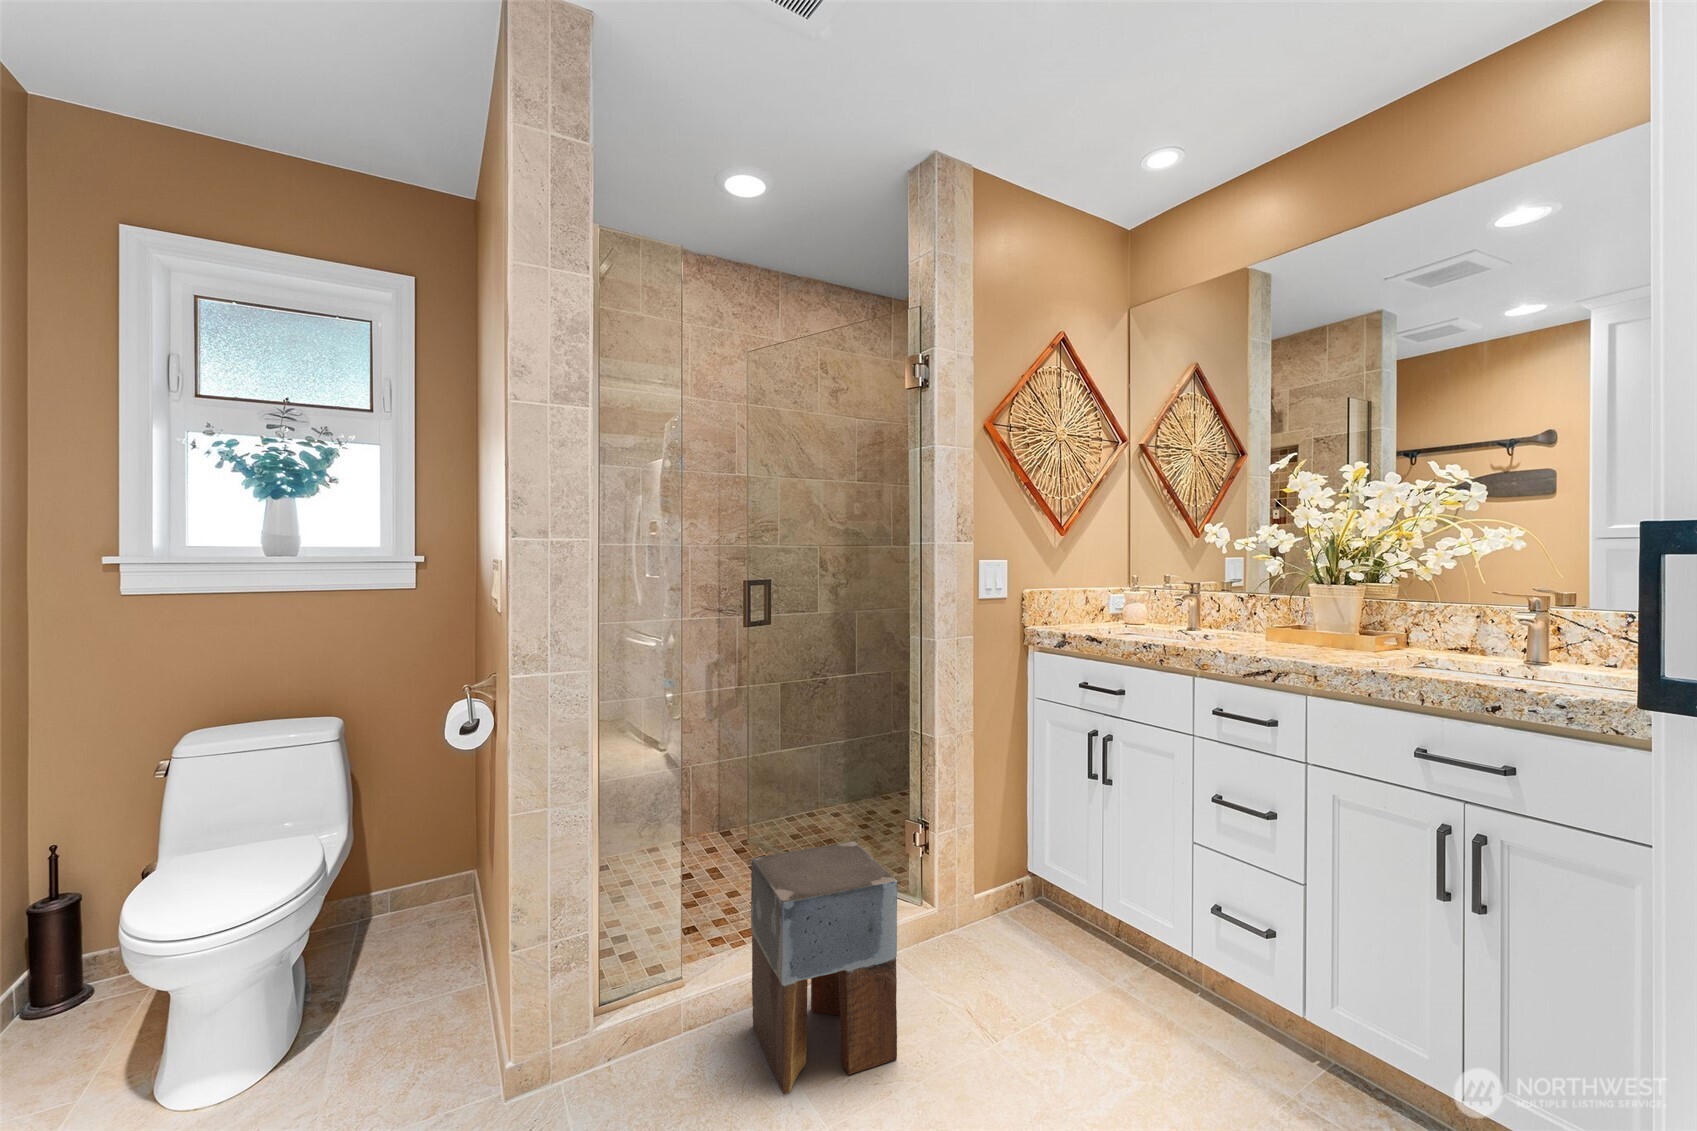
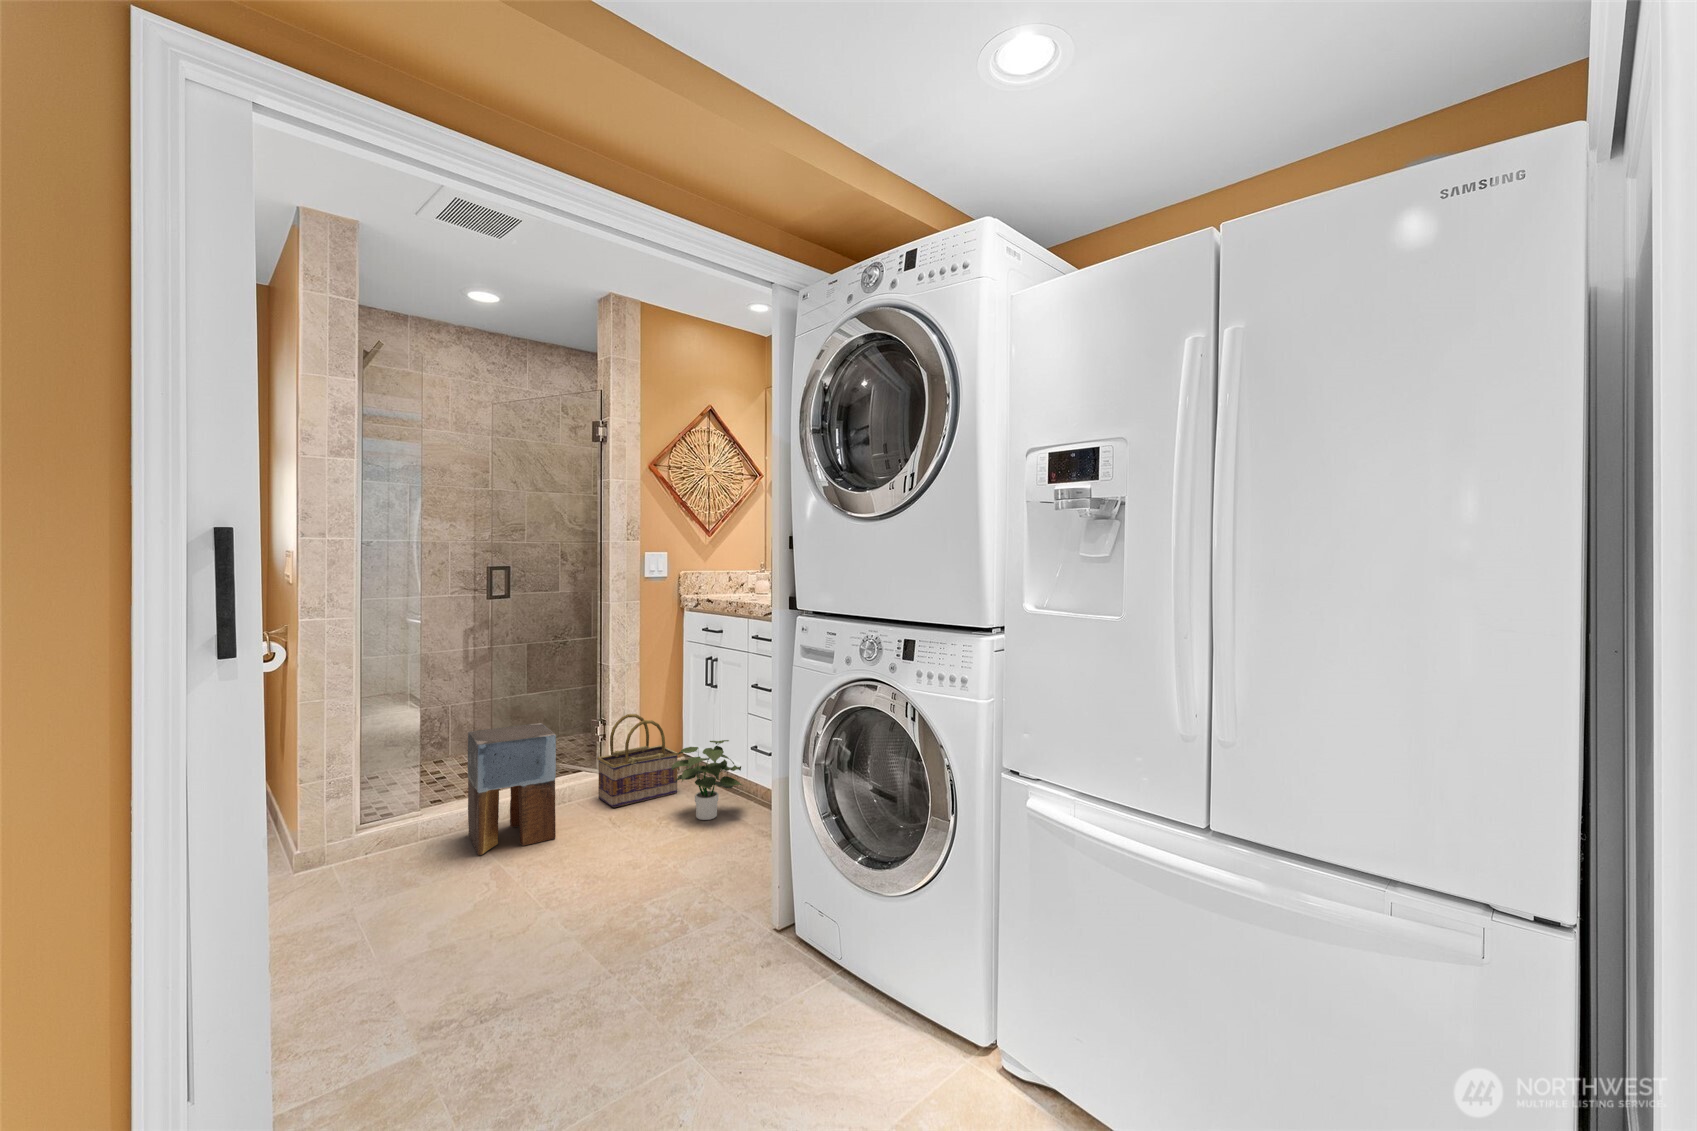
basket: none [924,817,1049,981] -> present [597,714,678,807]
potted plant: none [1069,889,1207,1039] -> present [671,740,742,820]

